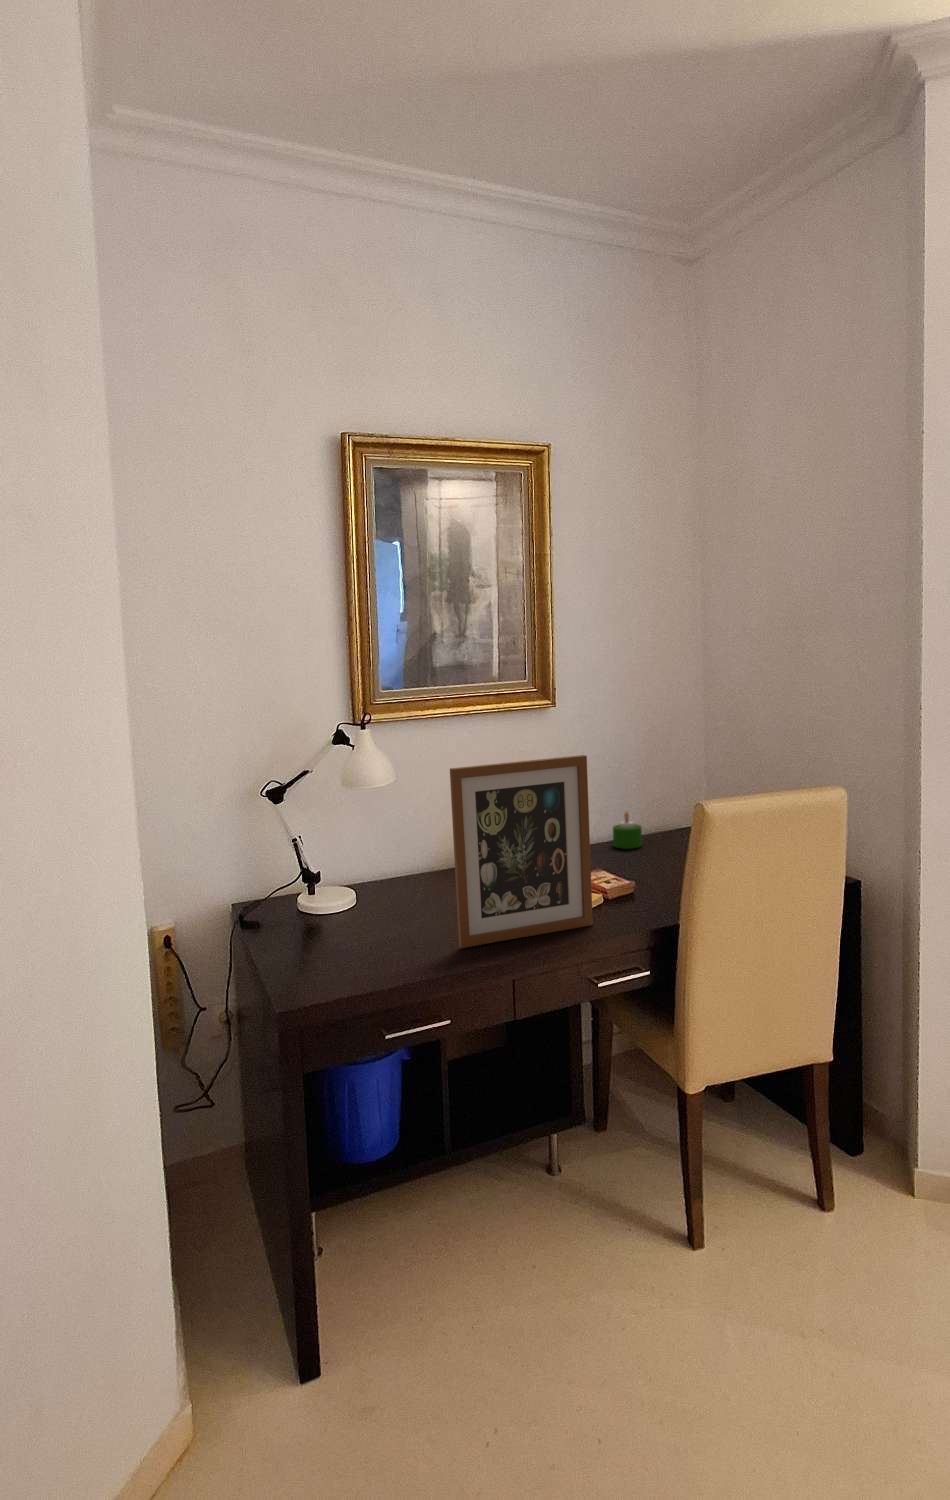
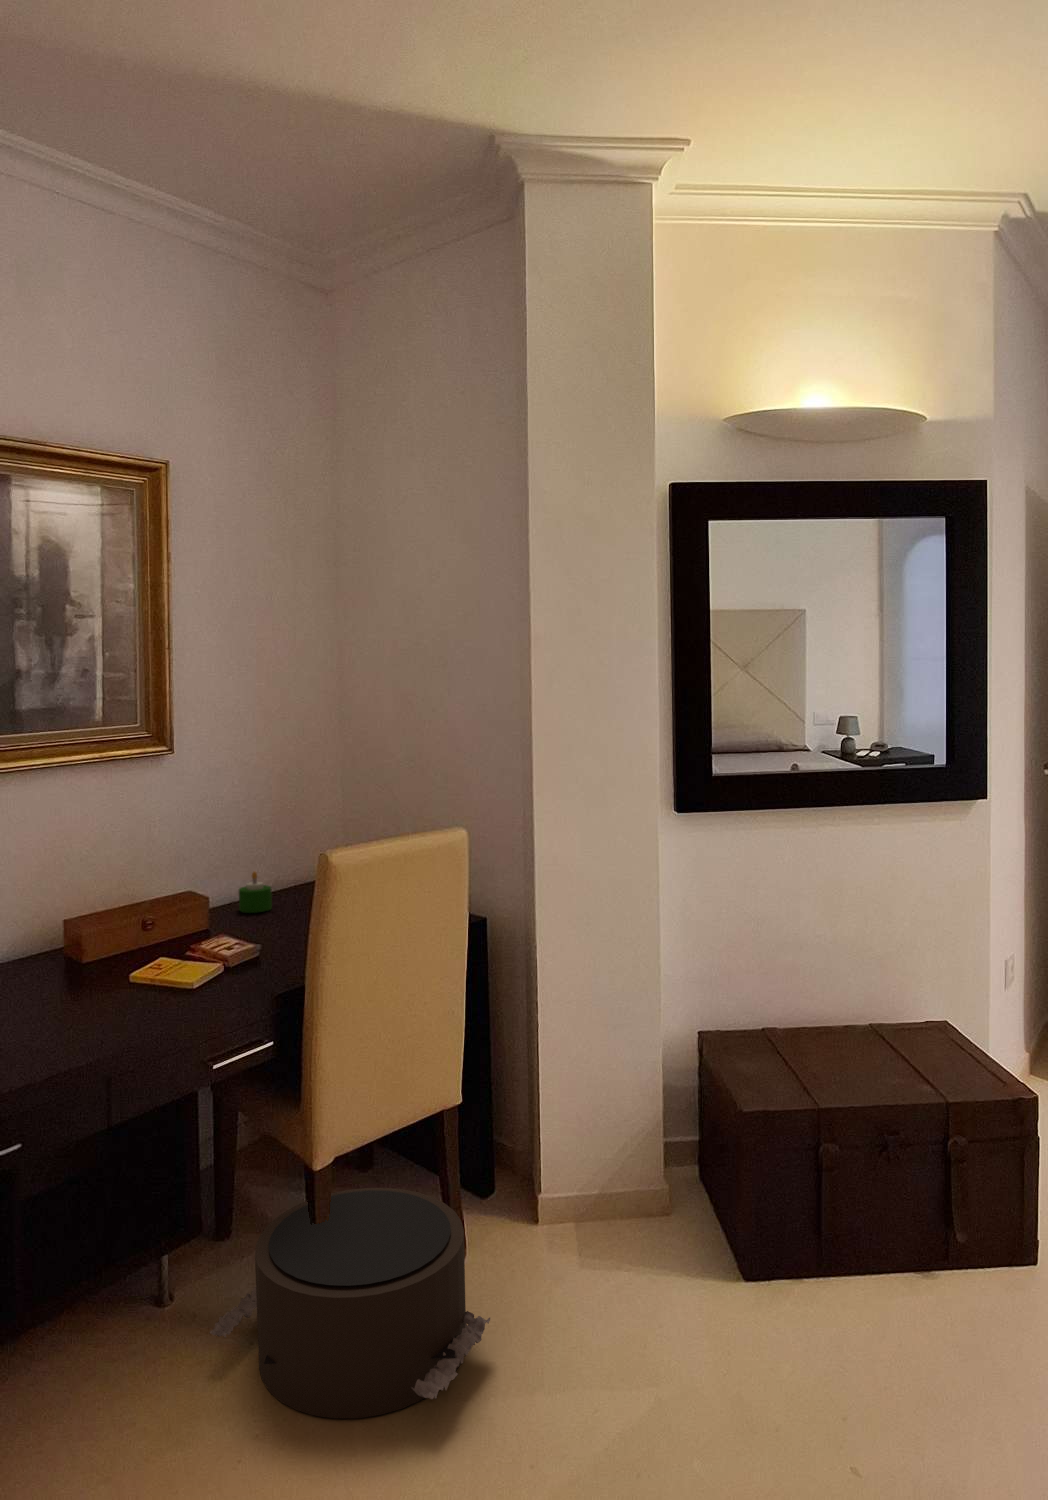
picture frame: present [450,755,593,948] -> none [34,807,209,1034]
pouf: none [593,1111,862,1333] -> present [210,1188,490,1418]

